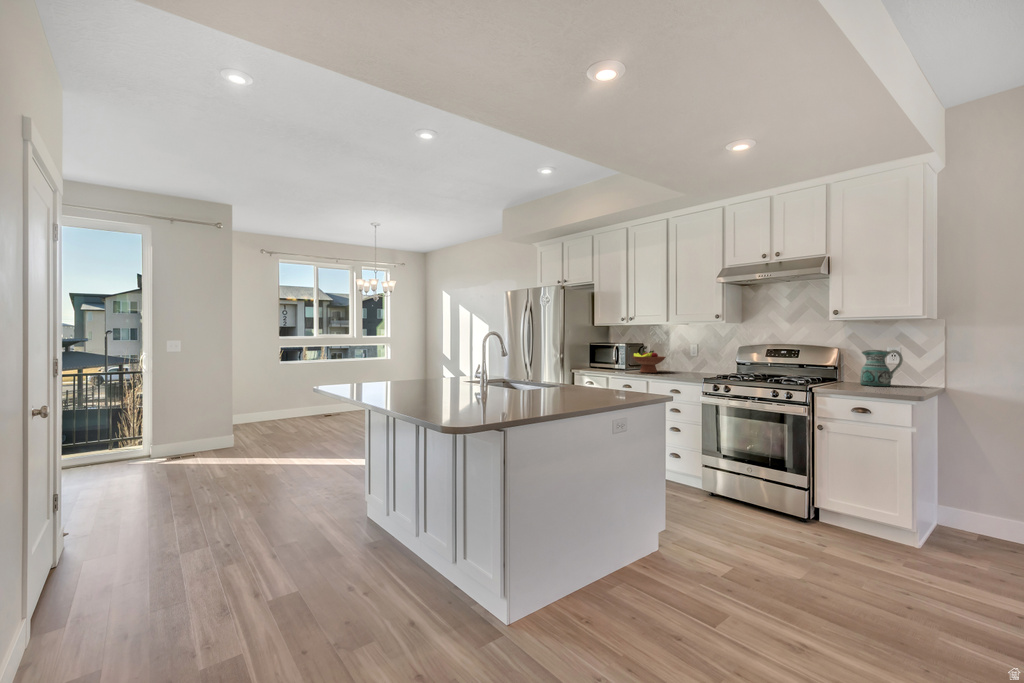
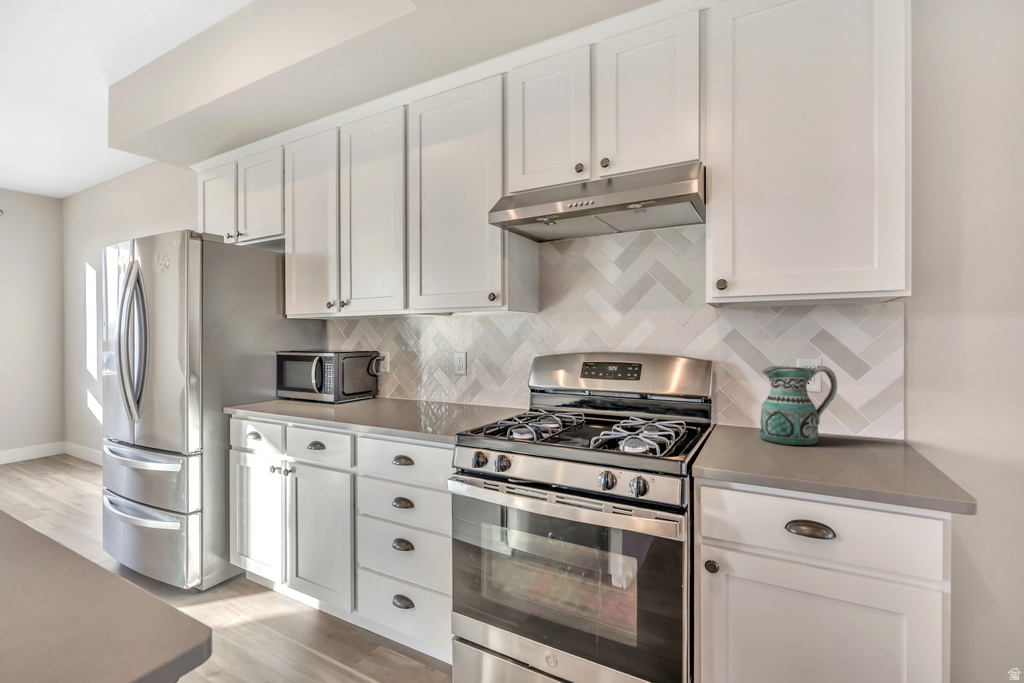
fruit bowl: present [632,351,666,373] -> none [336,367,405,412]

